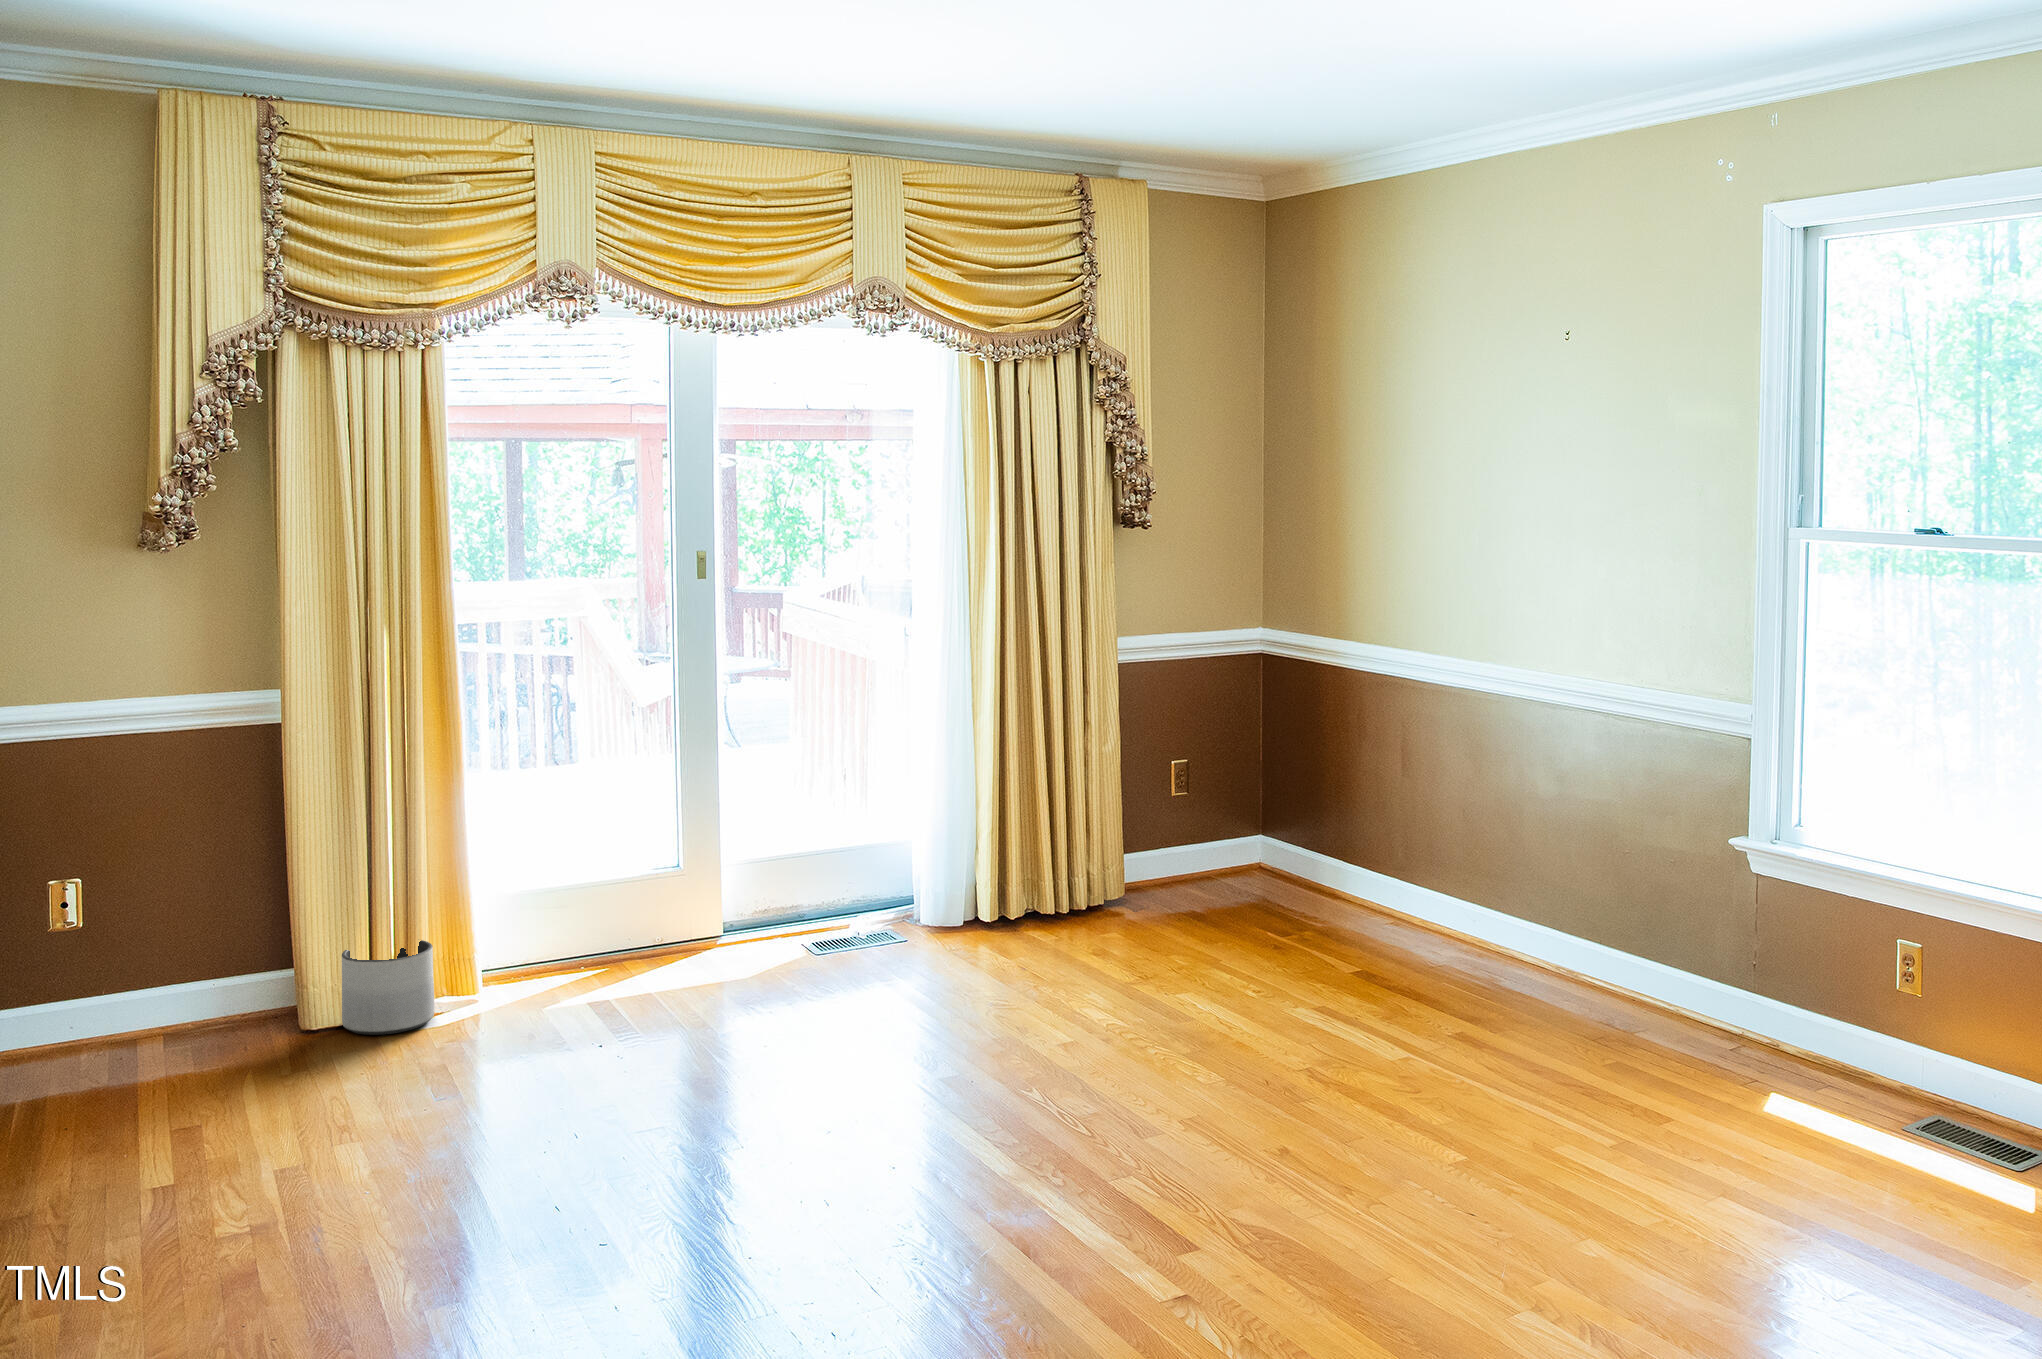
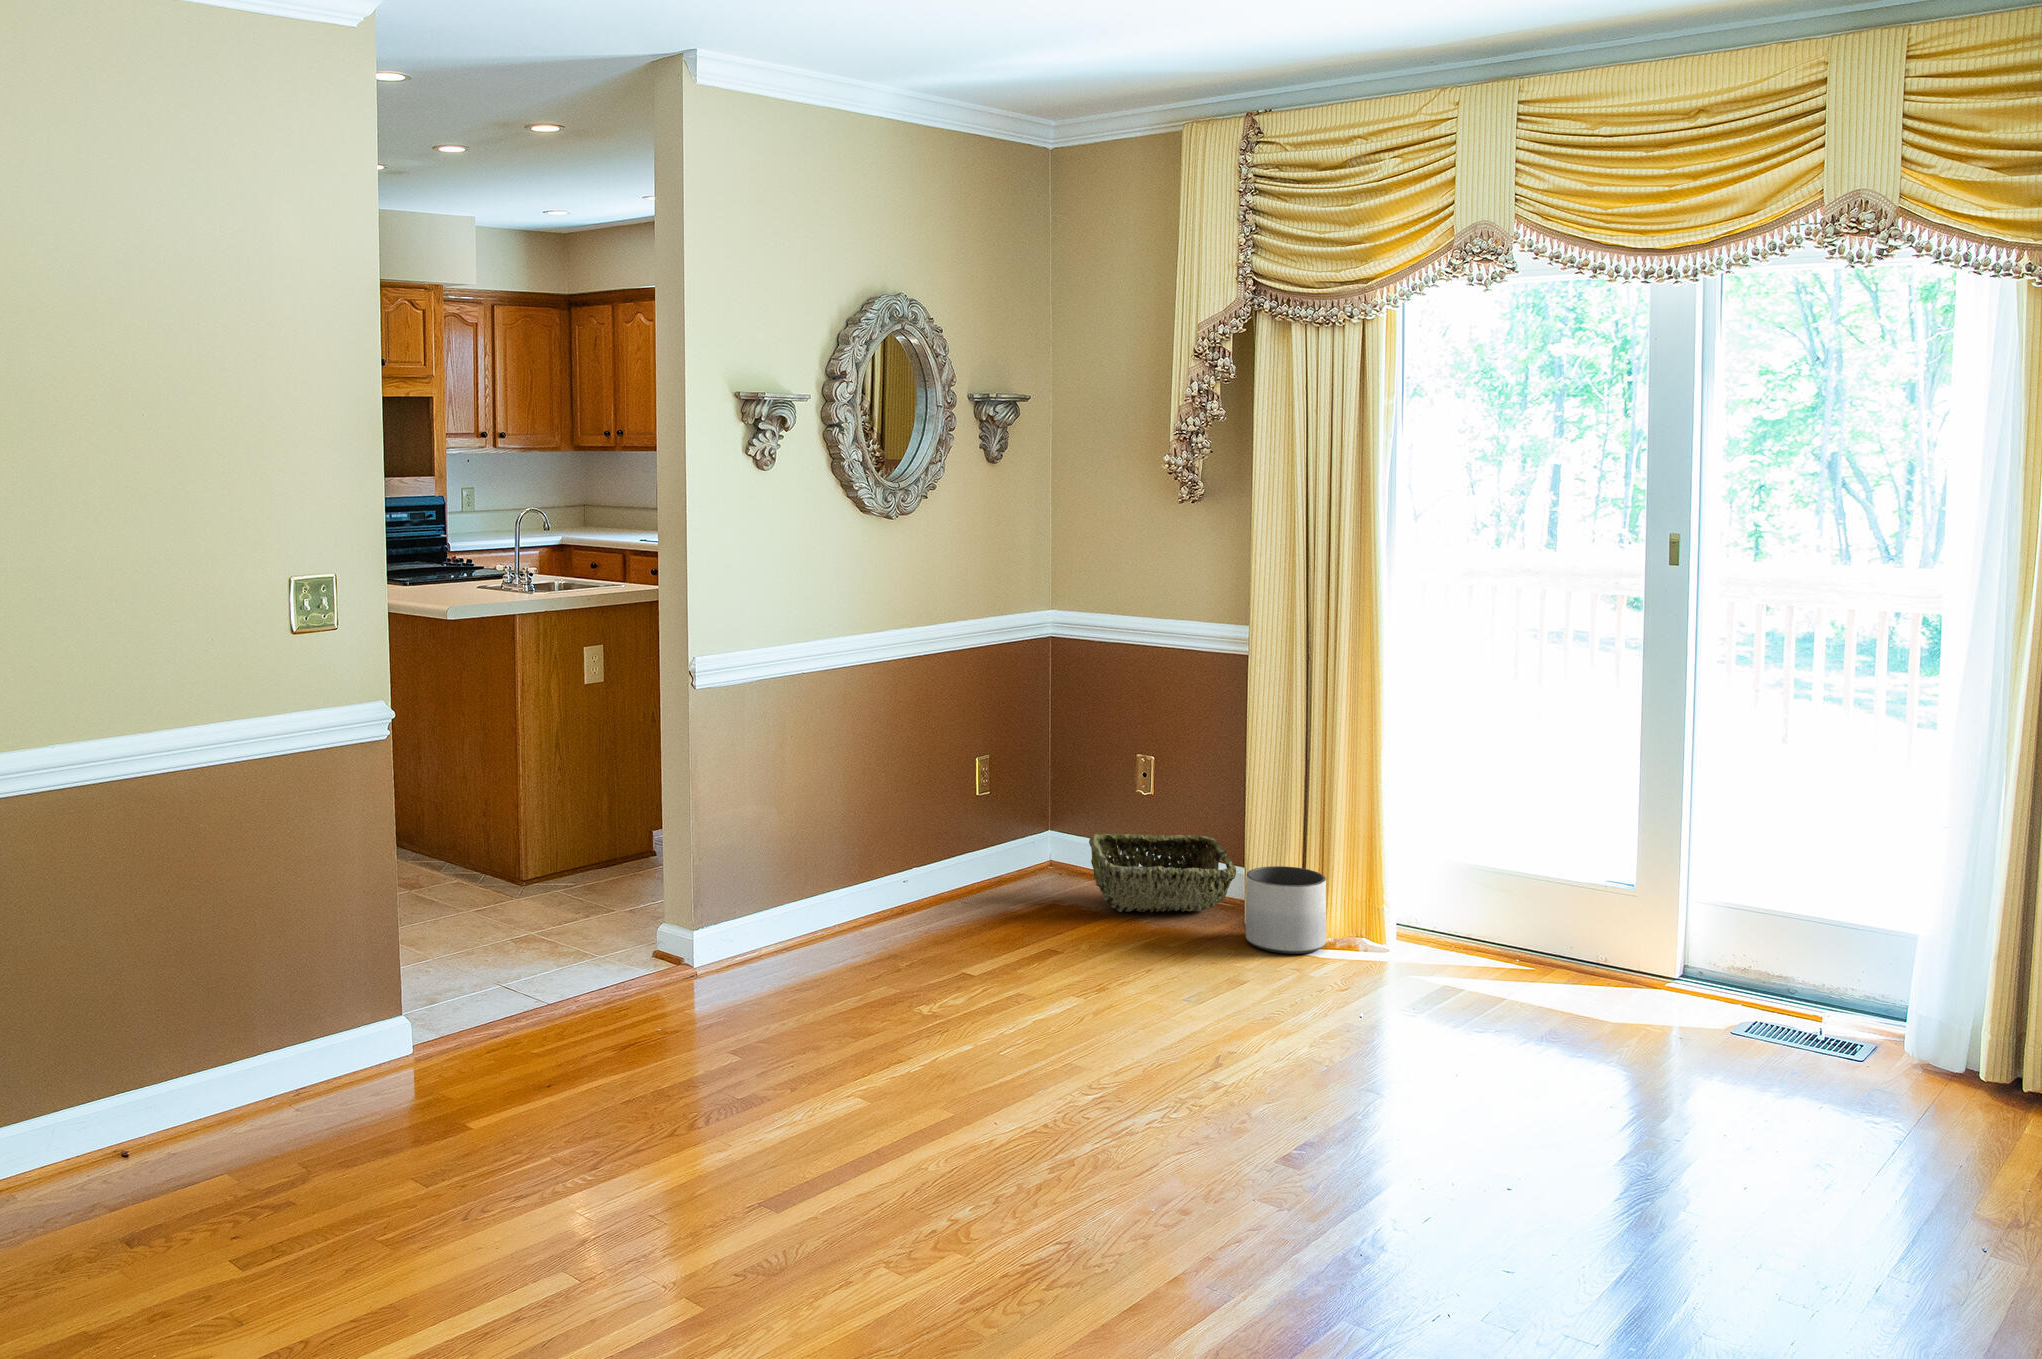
woven basket: none [91,944,287,1057] -> present [1089,834,1236,913]

